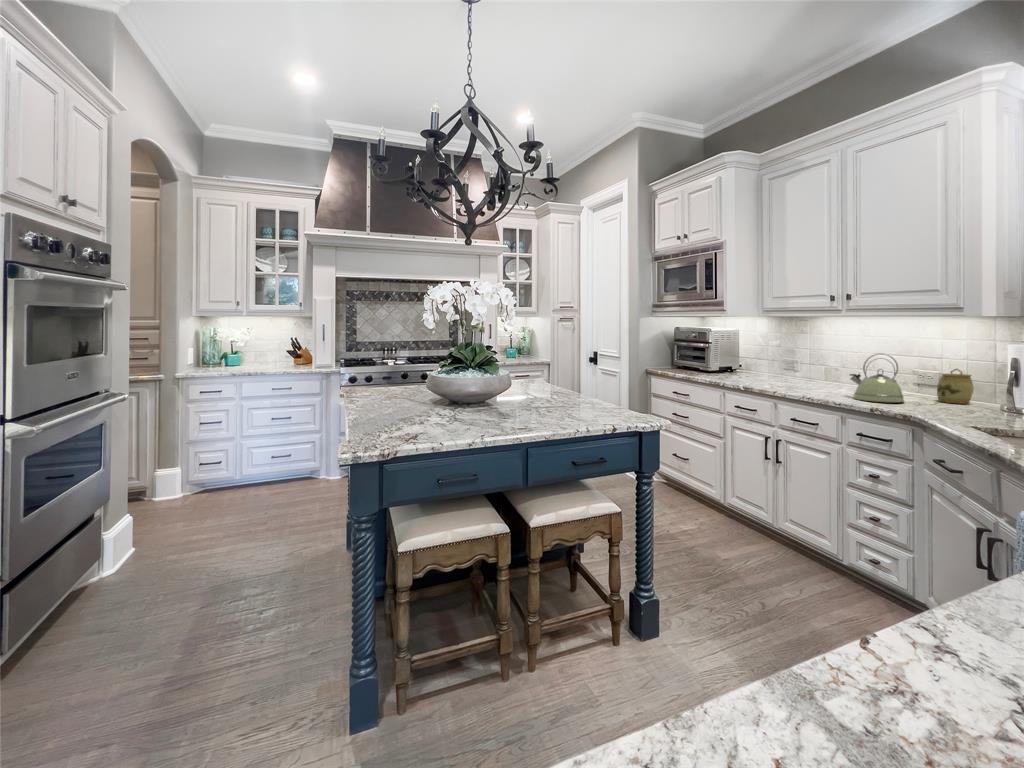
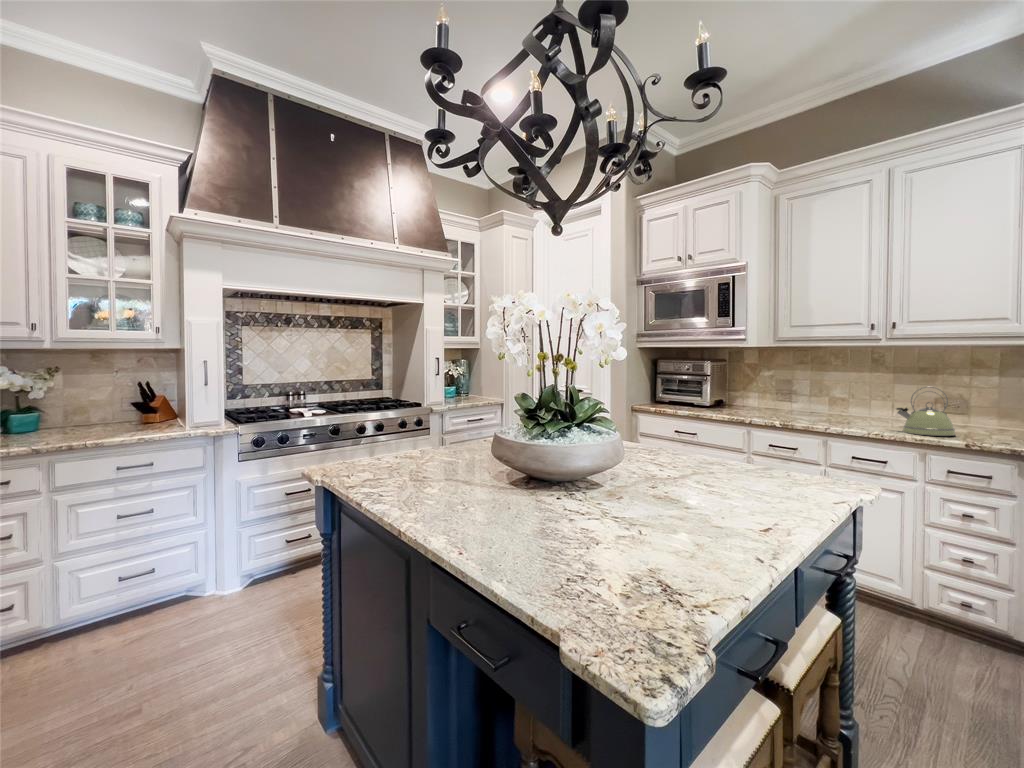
jar: present [937,369,974,404] -> none [961,399,994,432]

